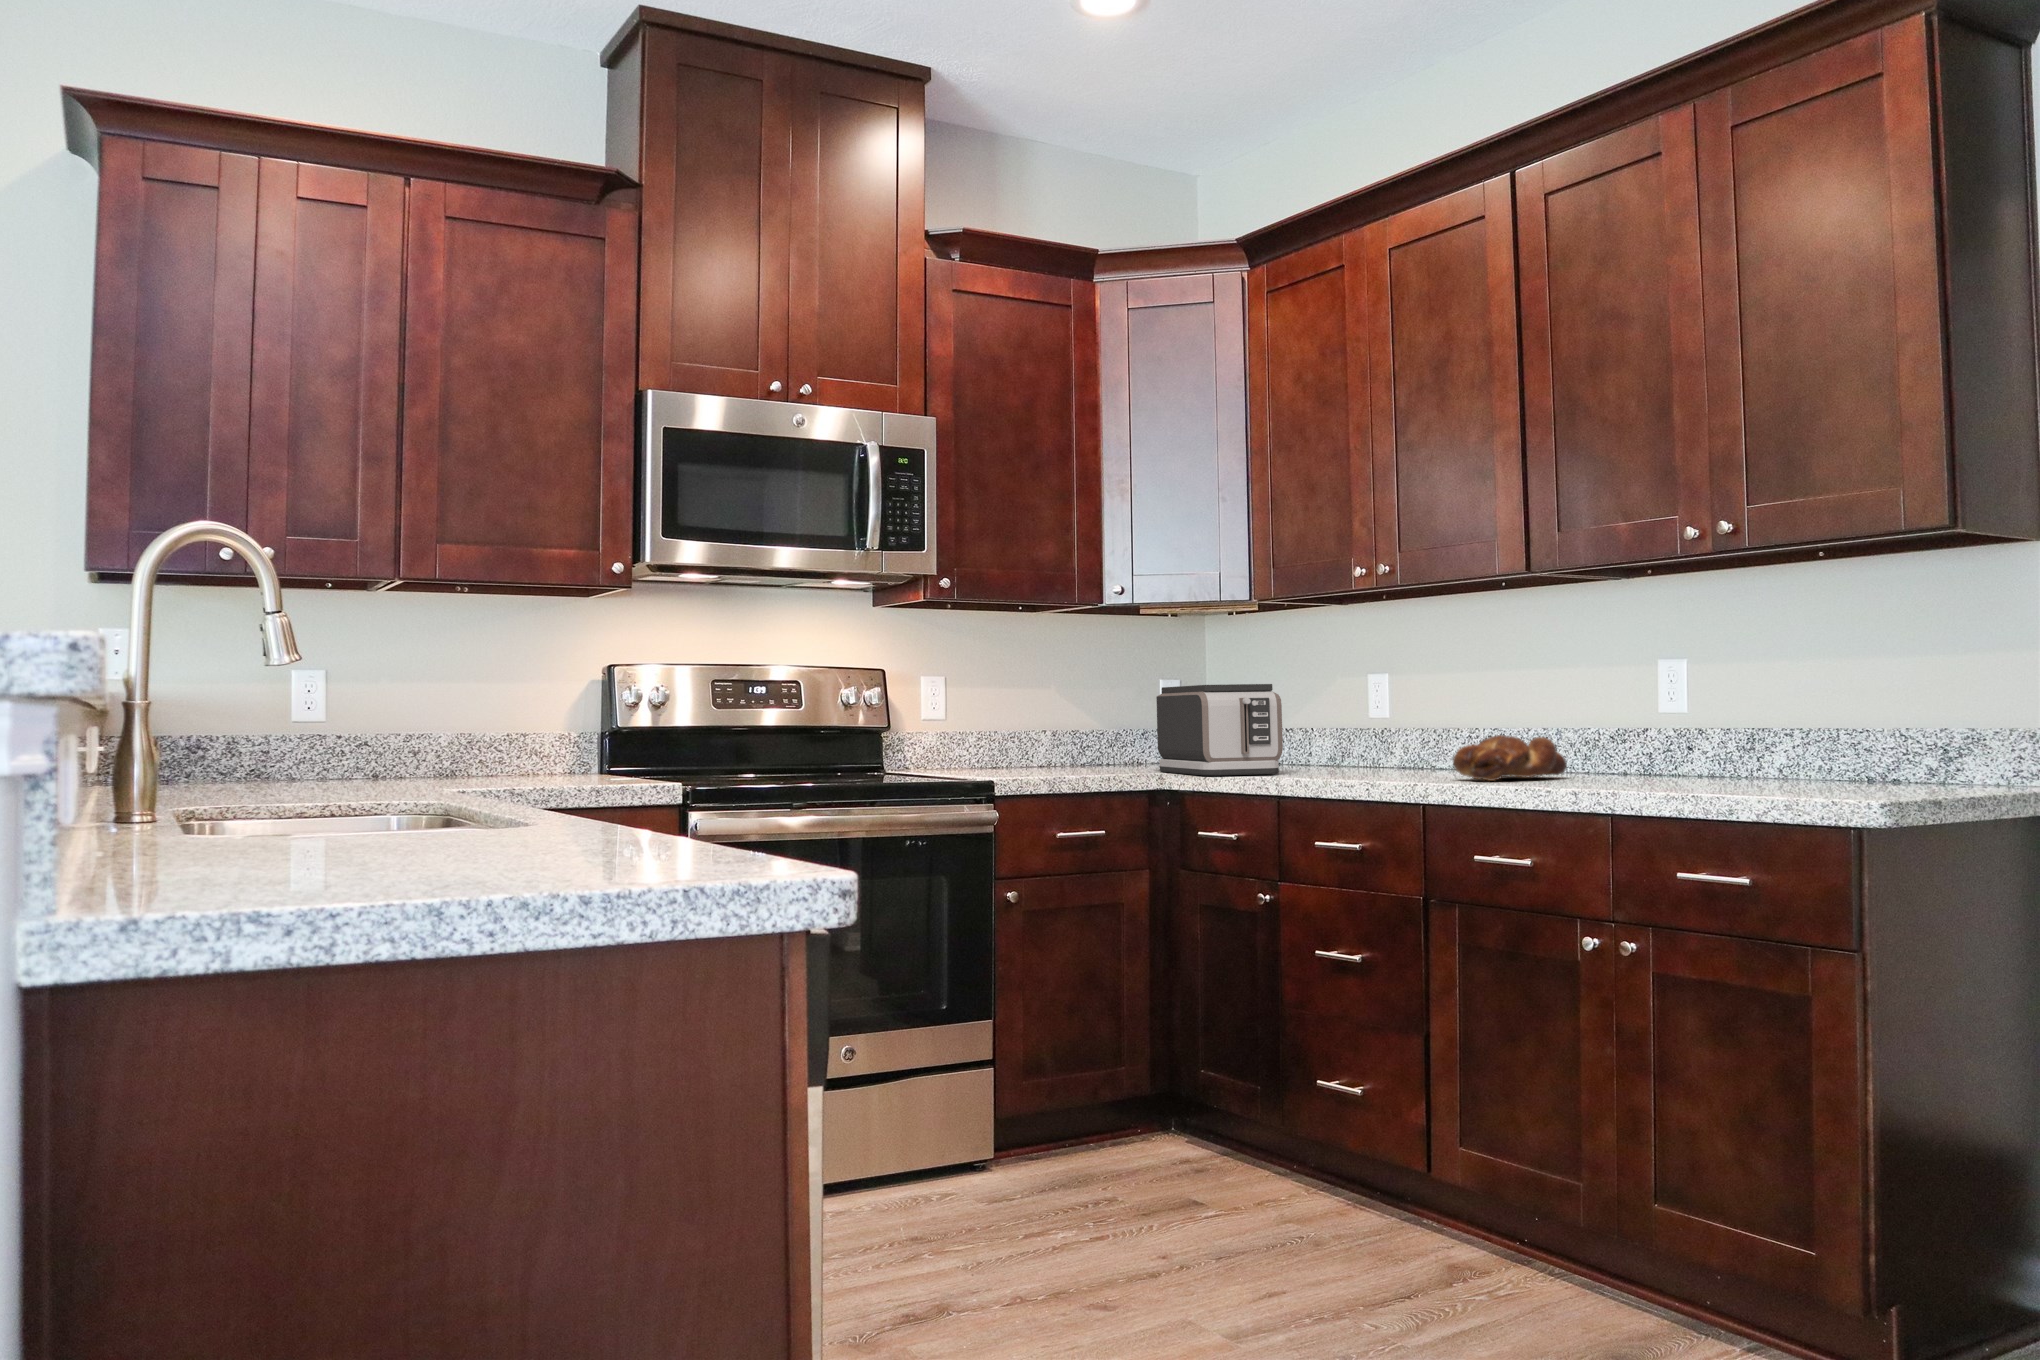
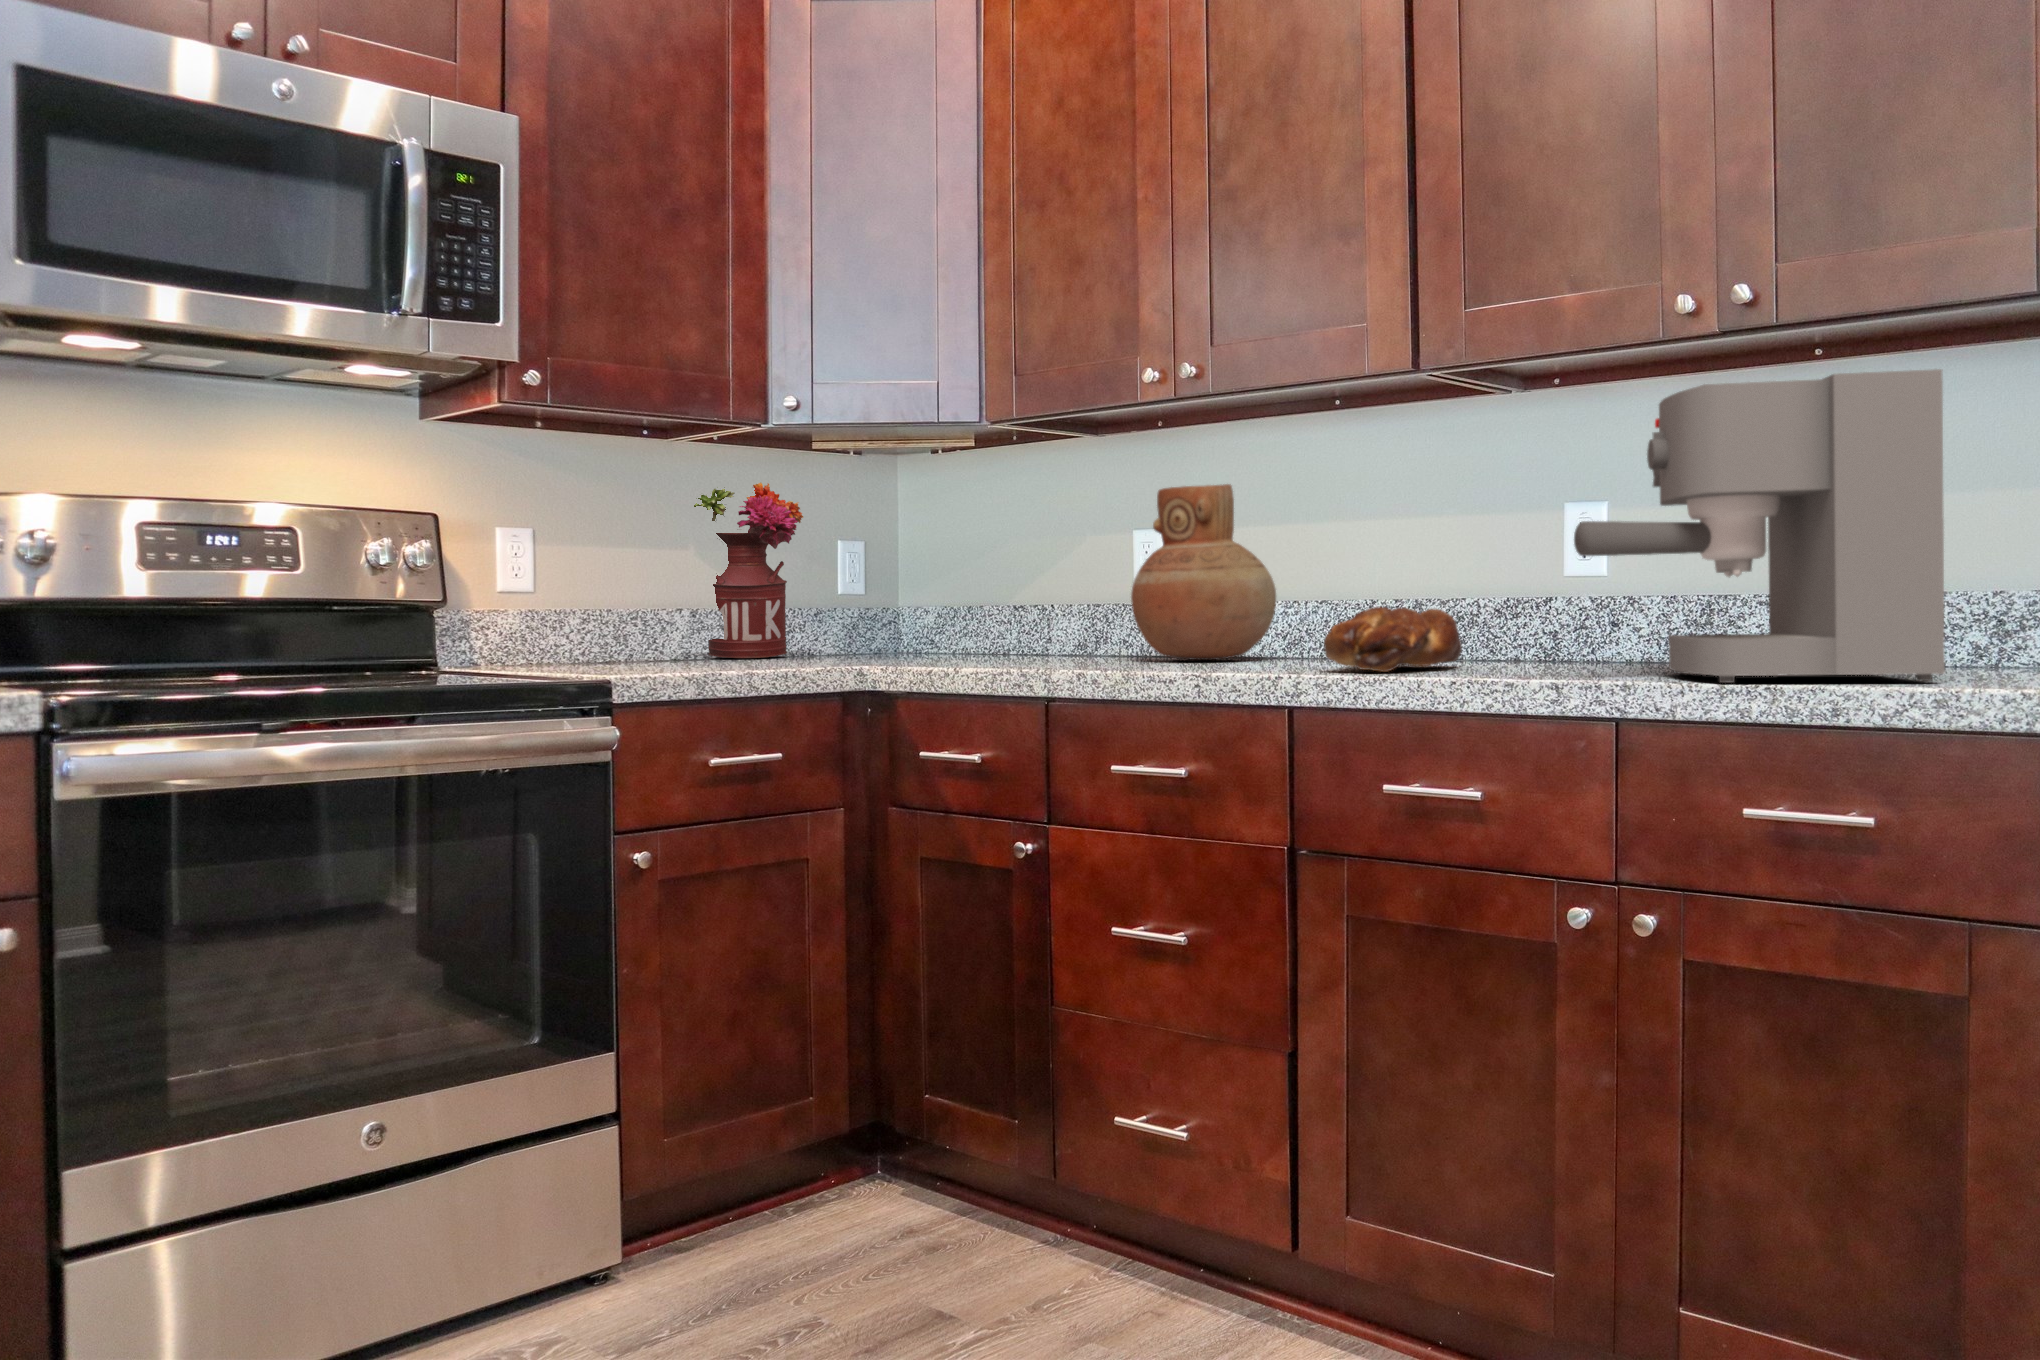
coffee maker: none [1592,585,1833,793] -> present [1574,369,1945,683]
flower arrangement: none [1041,638,1129,764] -> present [694,483,803,658]
vase: none [1349,642,1458,769] -> present [1131,484,1276,660]
toaster: present [1156,684,1283,776] -> none [864,535,1057,671]

